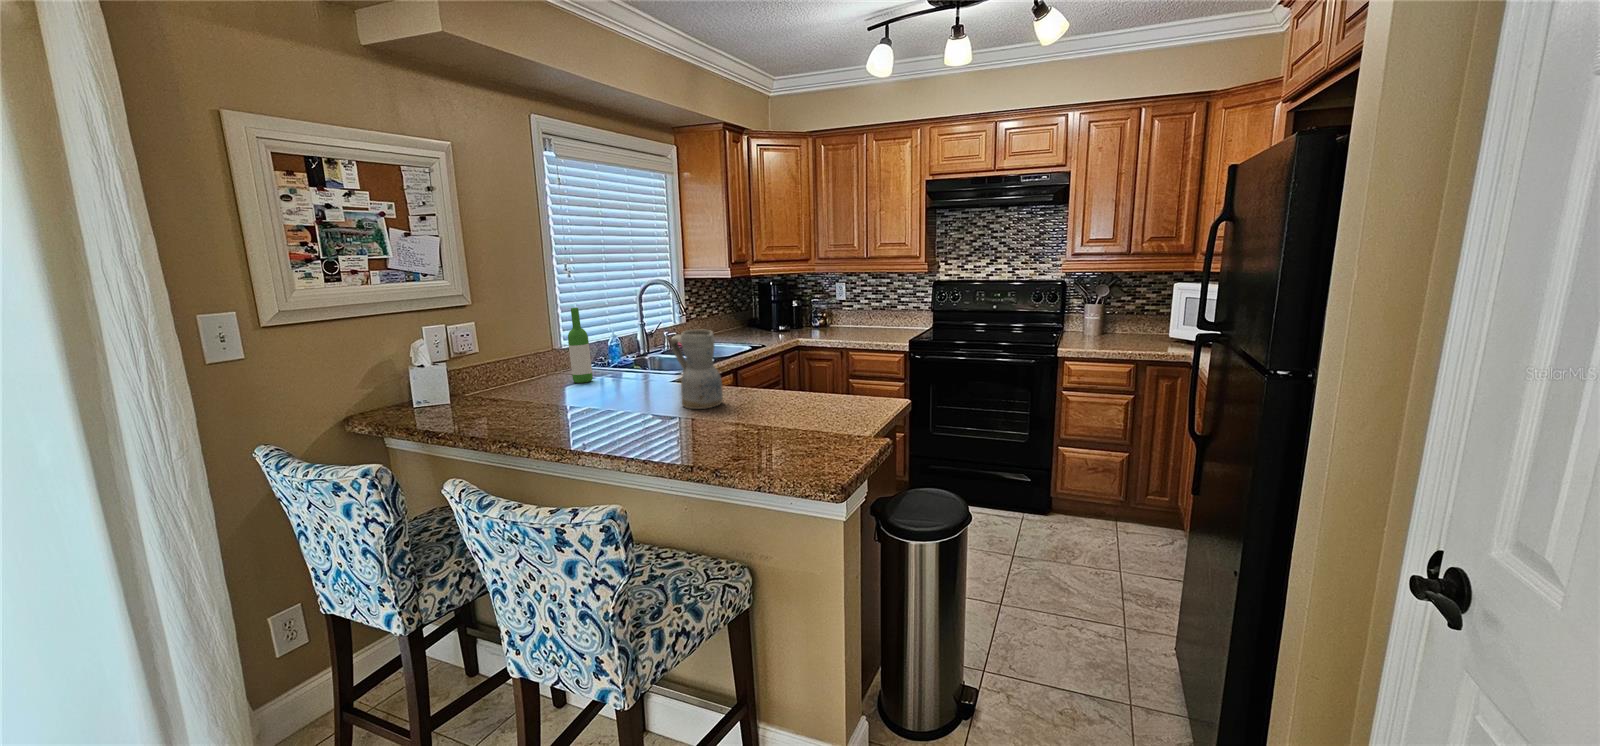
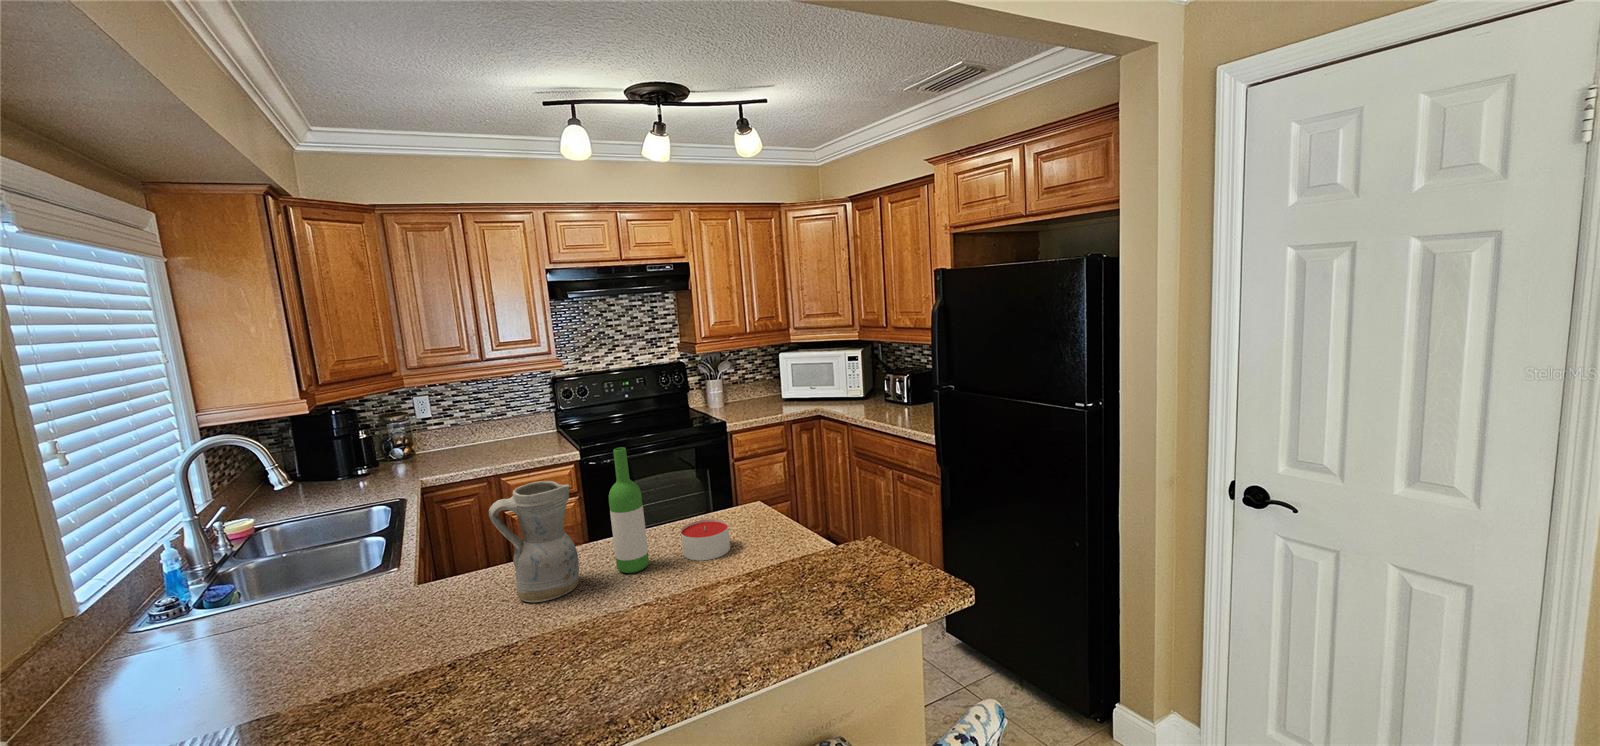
wine bottle: present [568,308,593,383] -> present [609,447,649,573]
candle: none [781,392,821,422] -> present [681,519,730,561]

